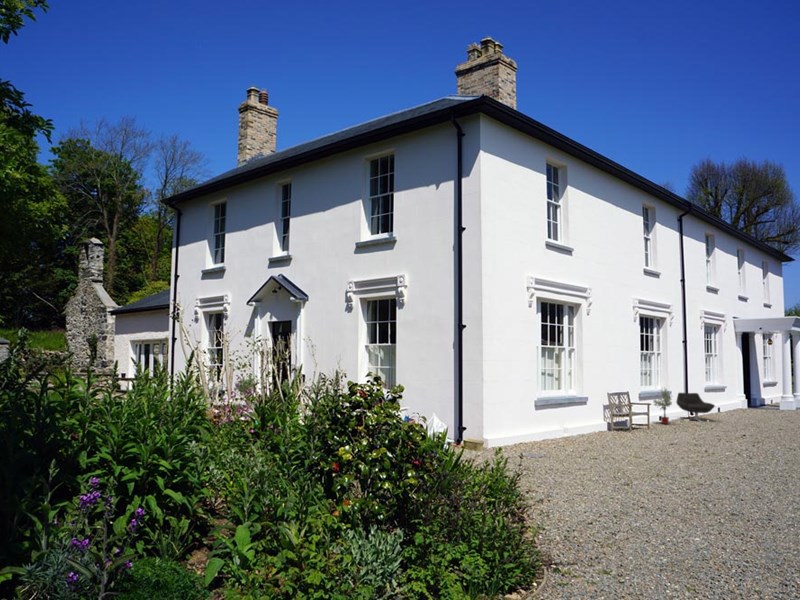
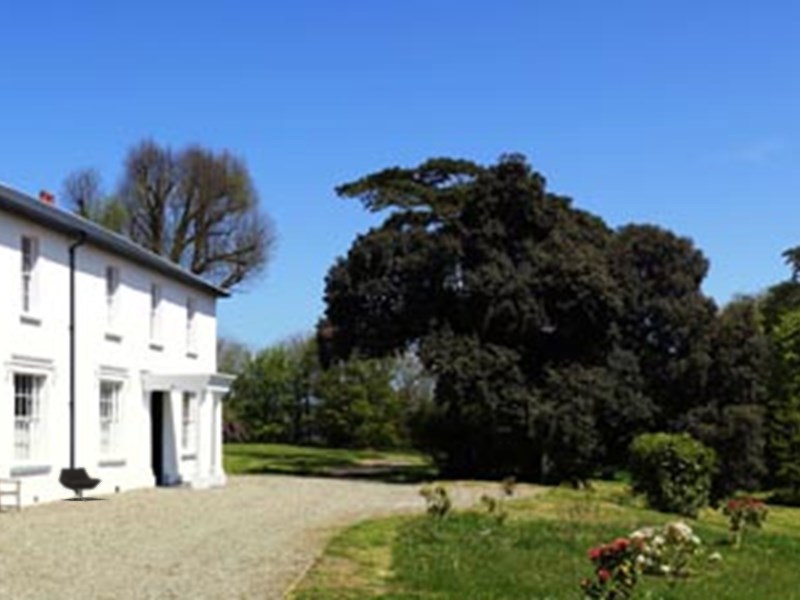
potted tree: present [654,389,672,424] -> none [26,460,50,505]

